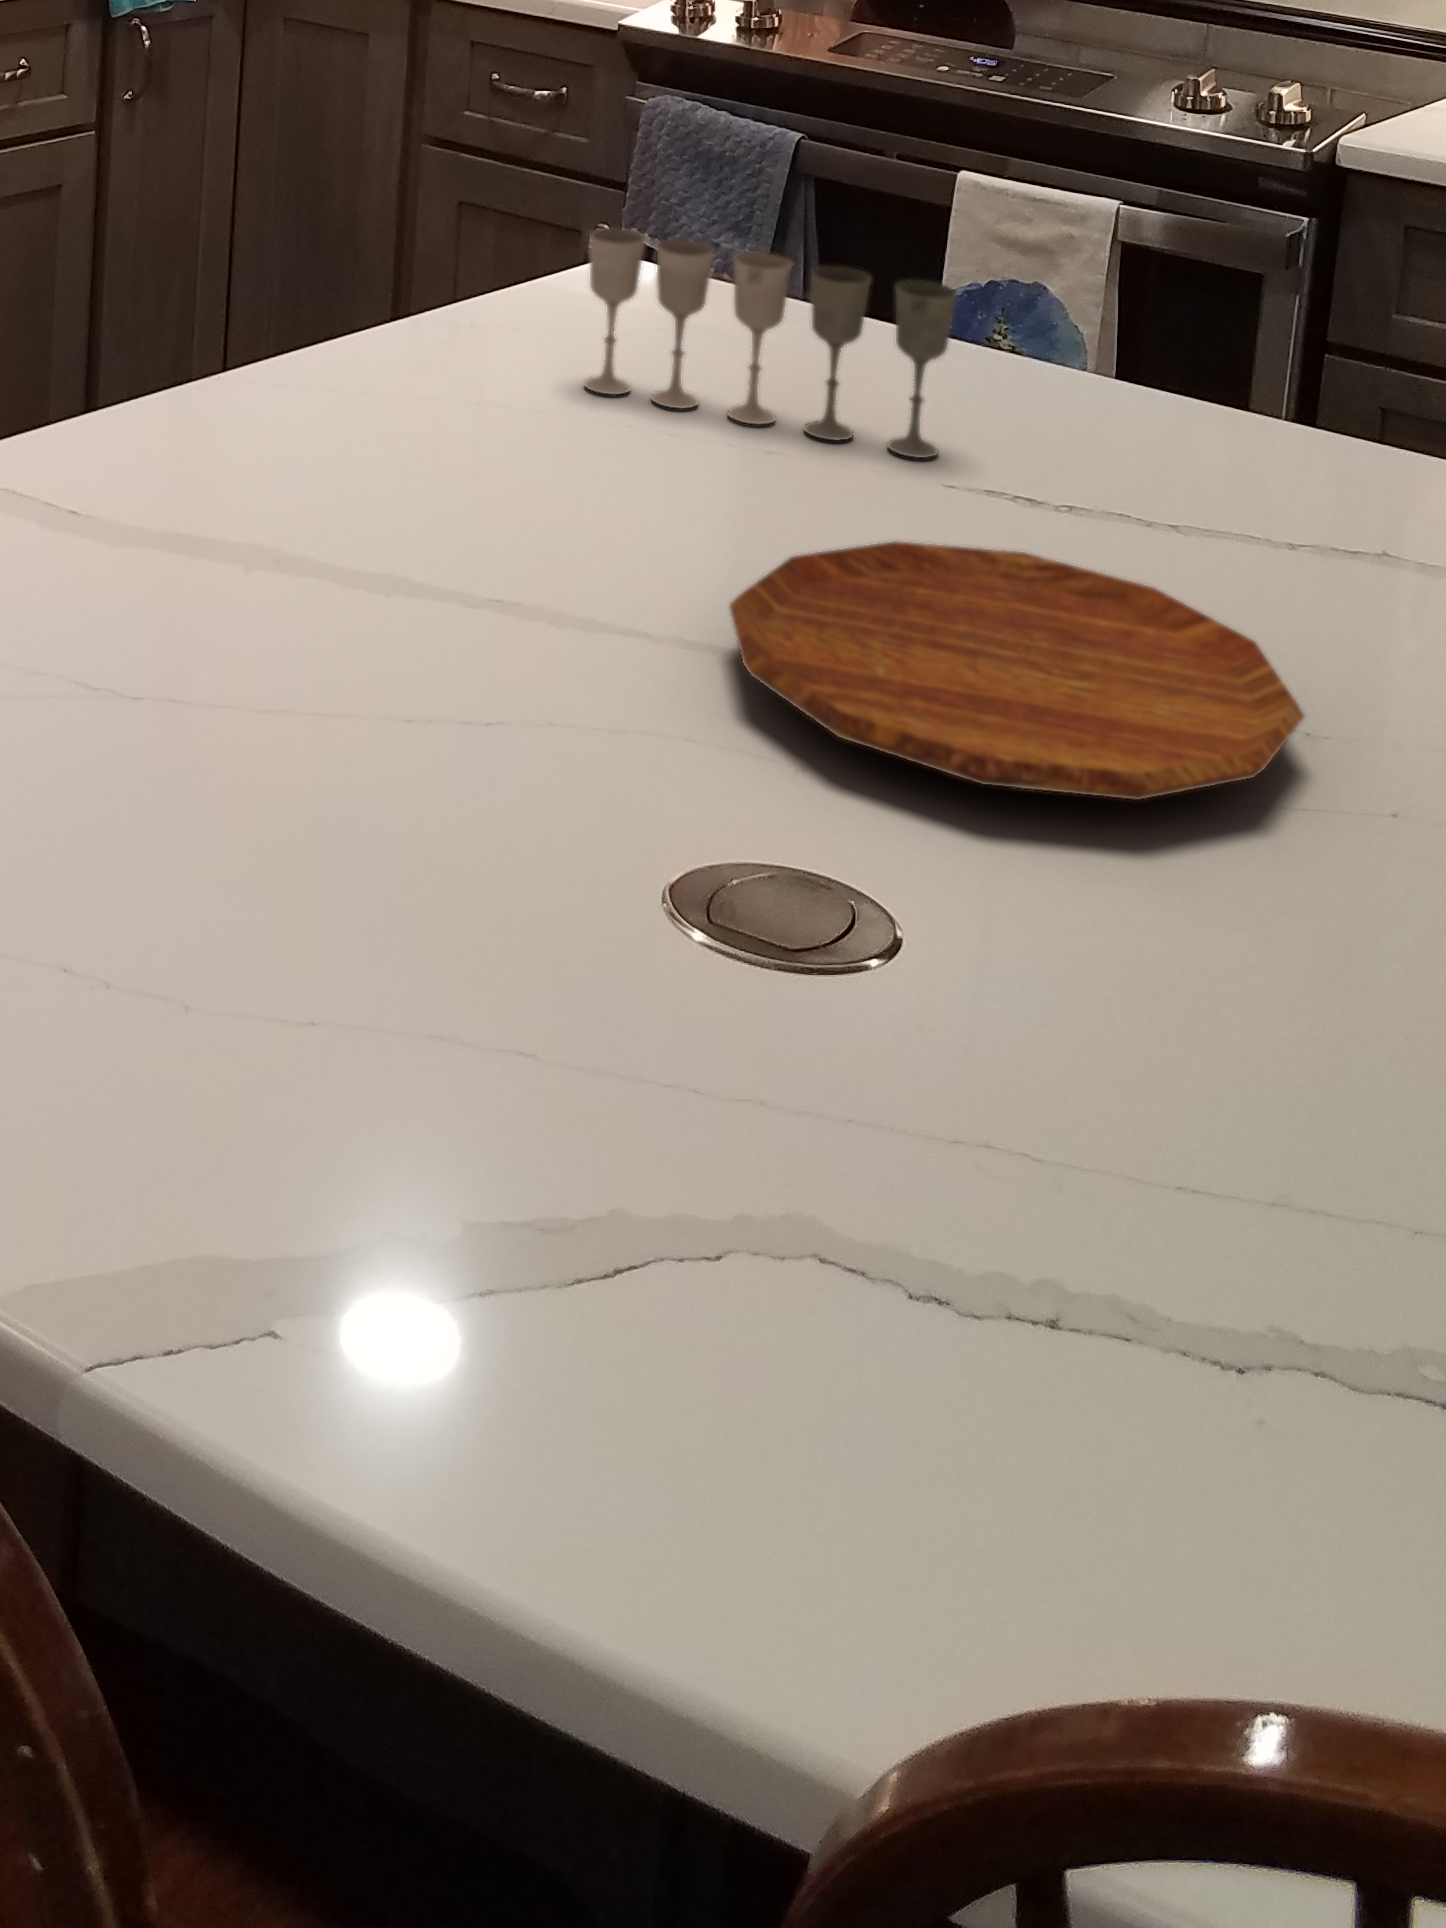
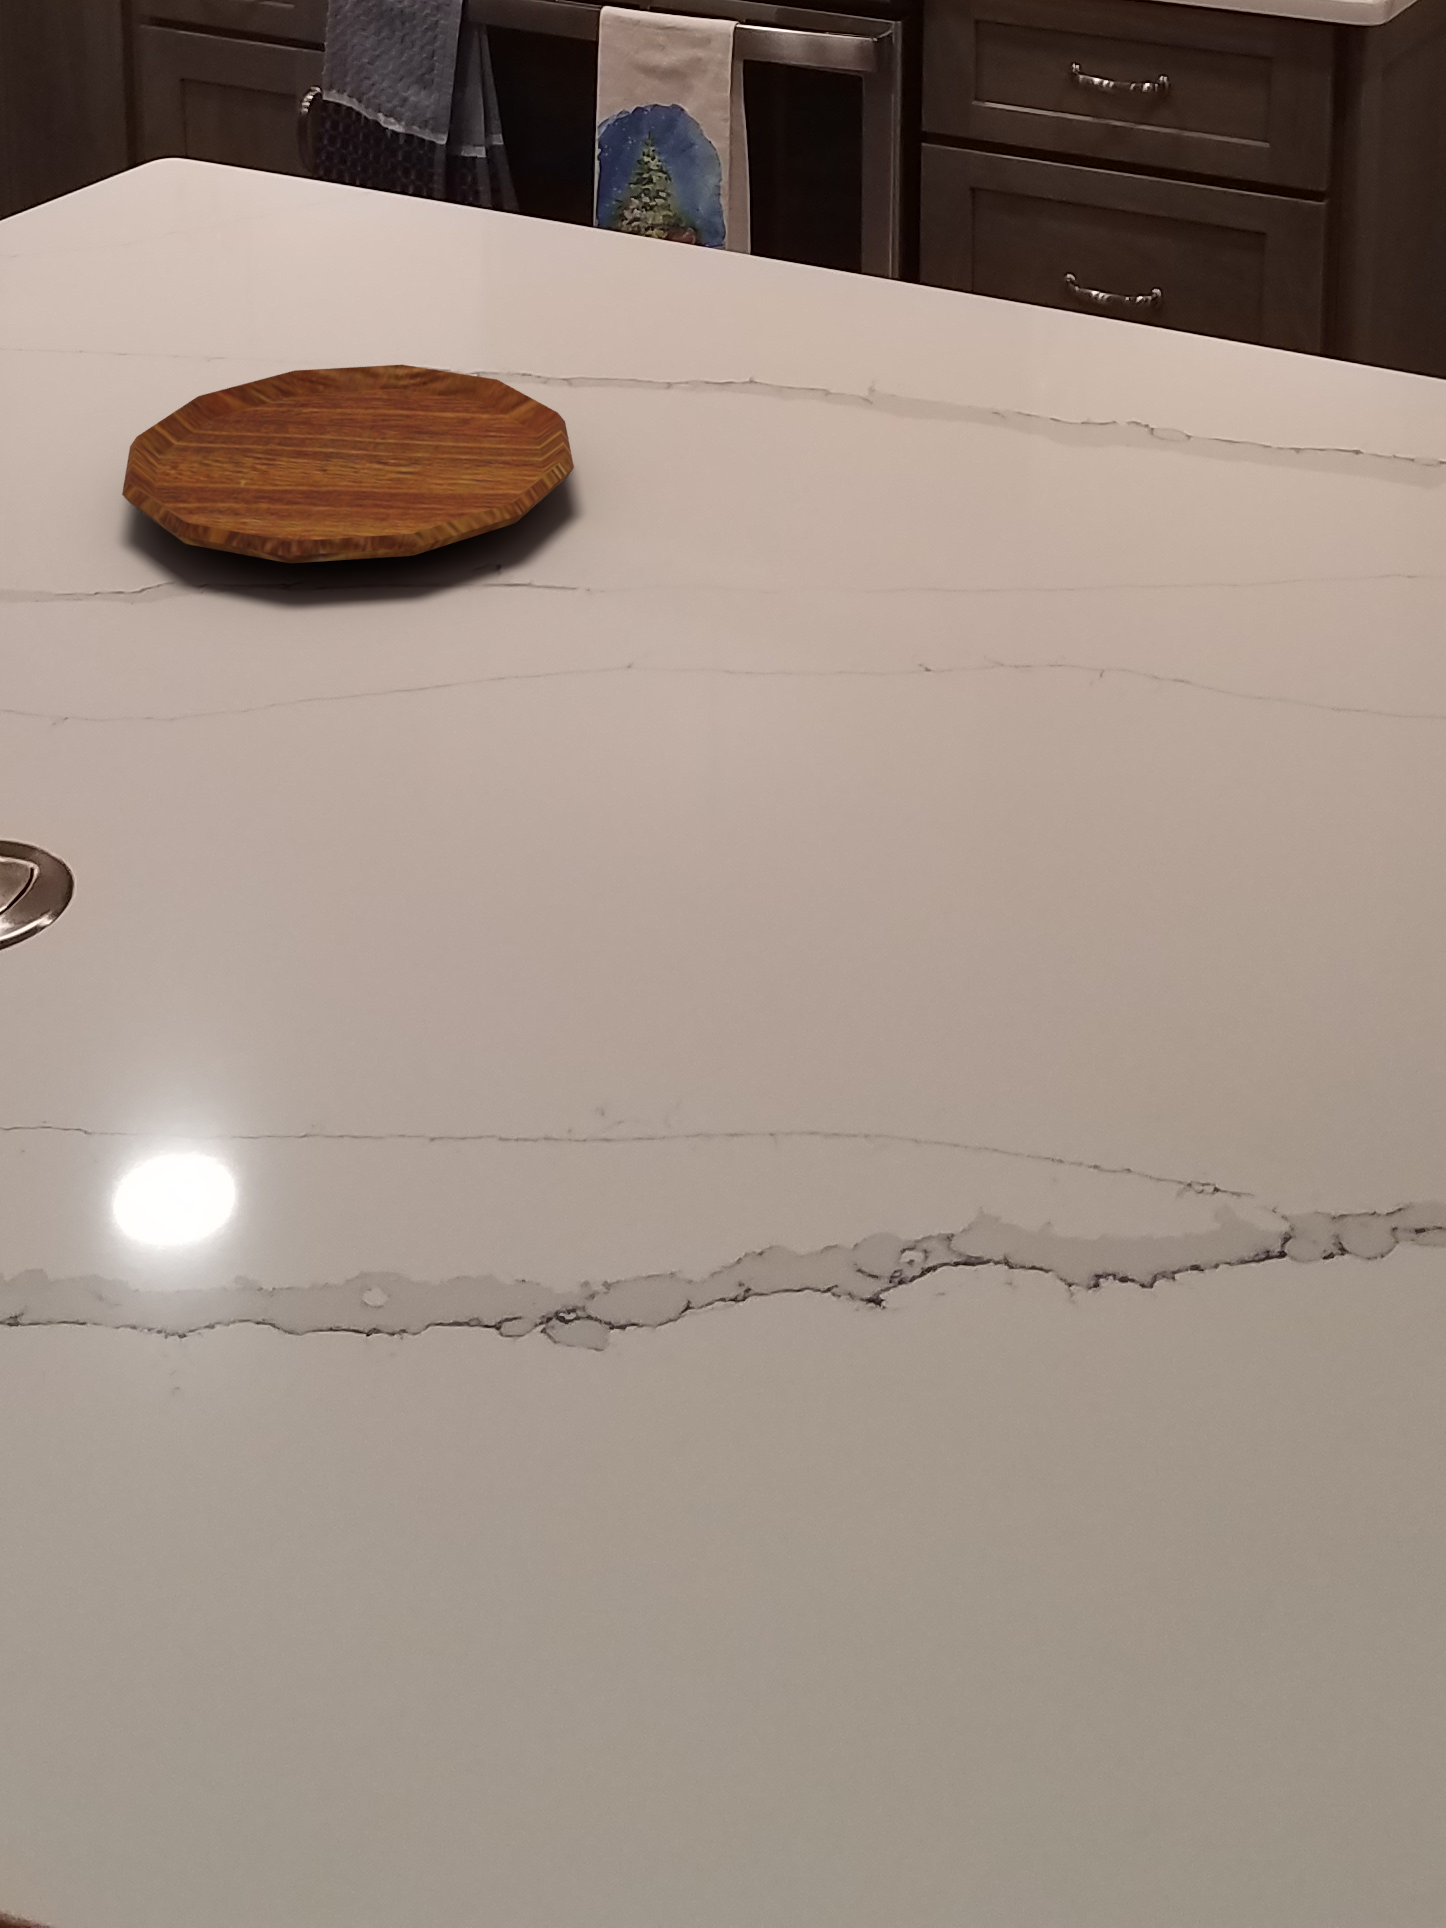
wine glass: present [585,228,957,458] -> none [81,118,391,292]

